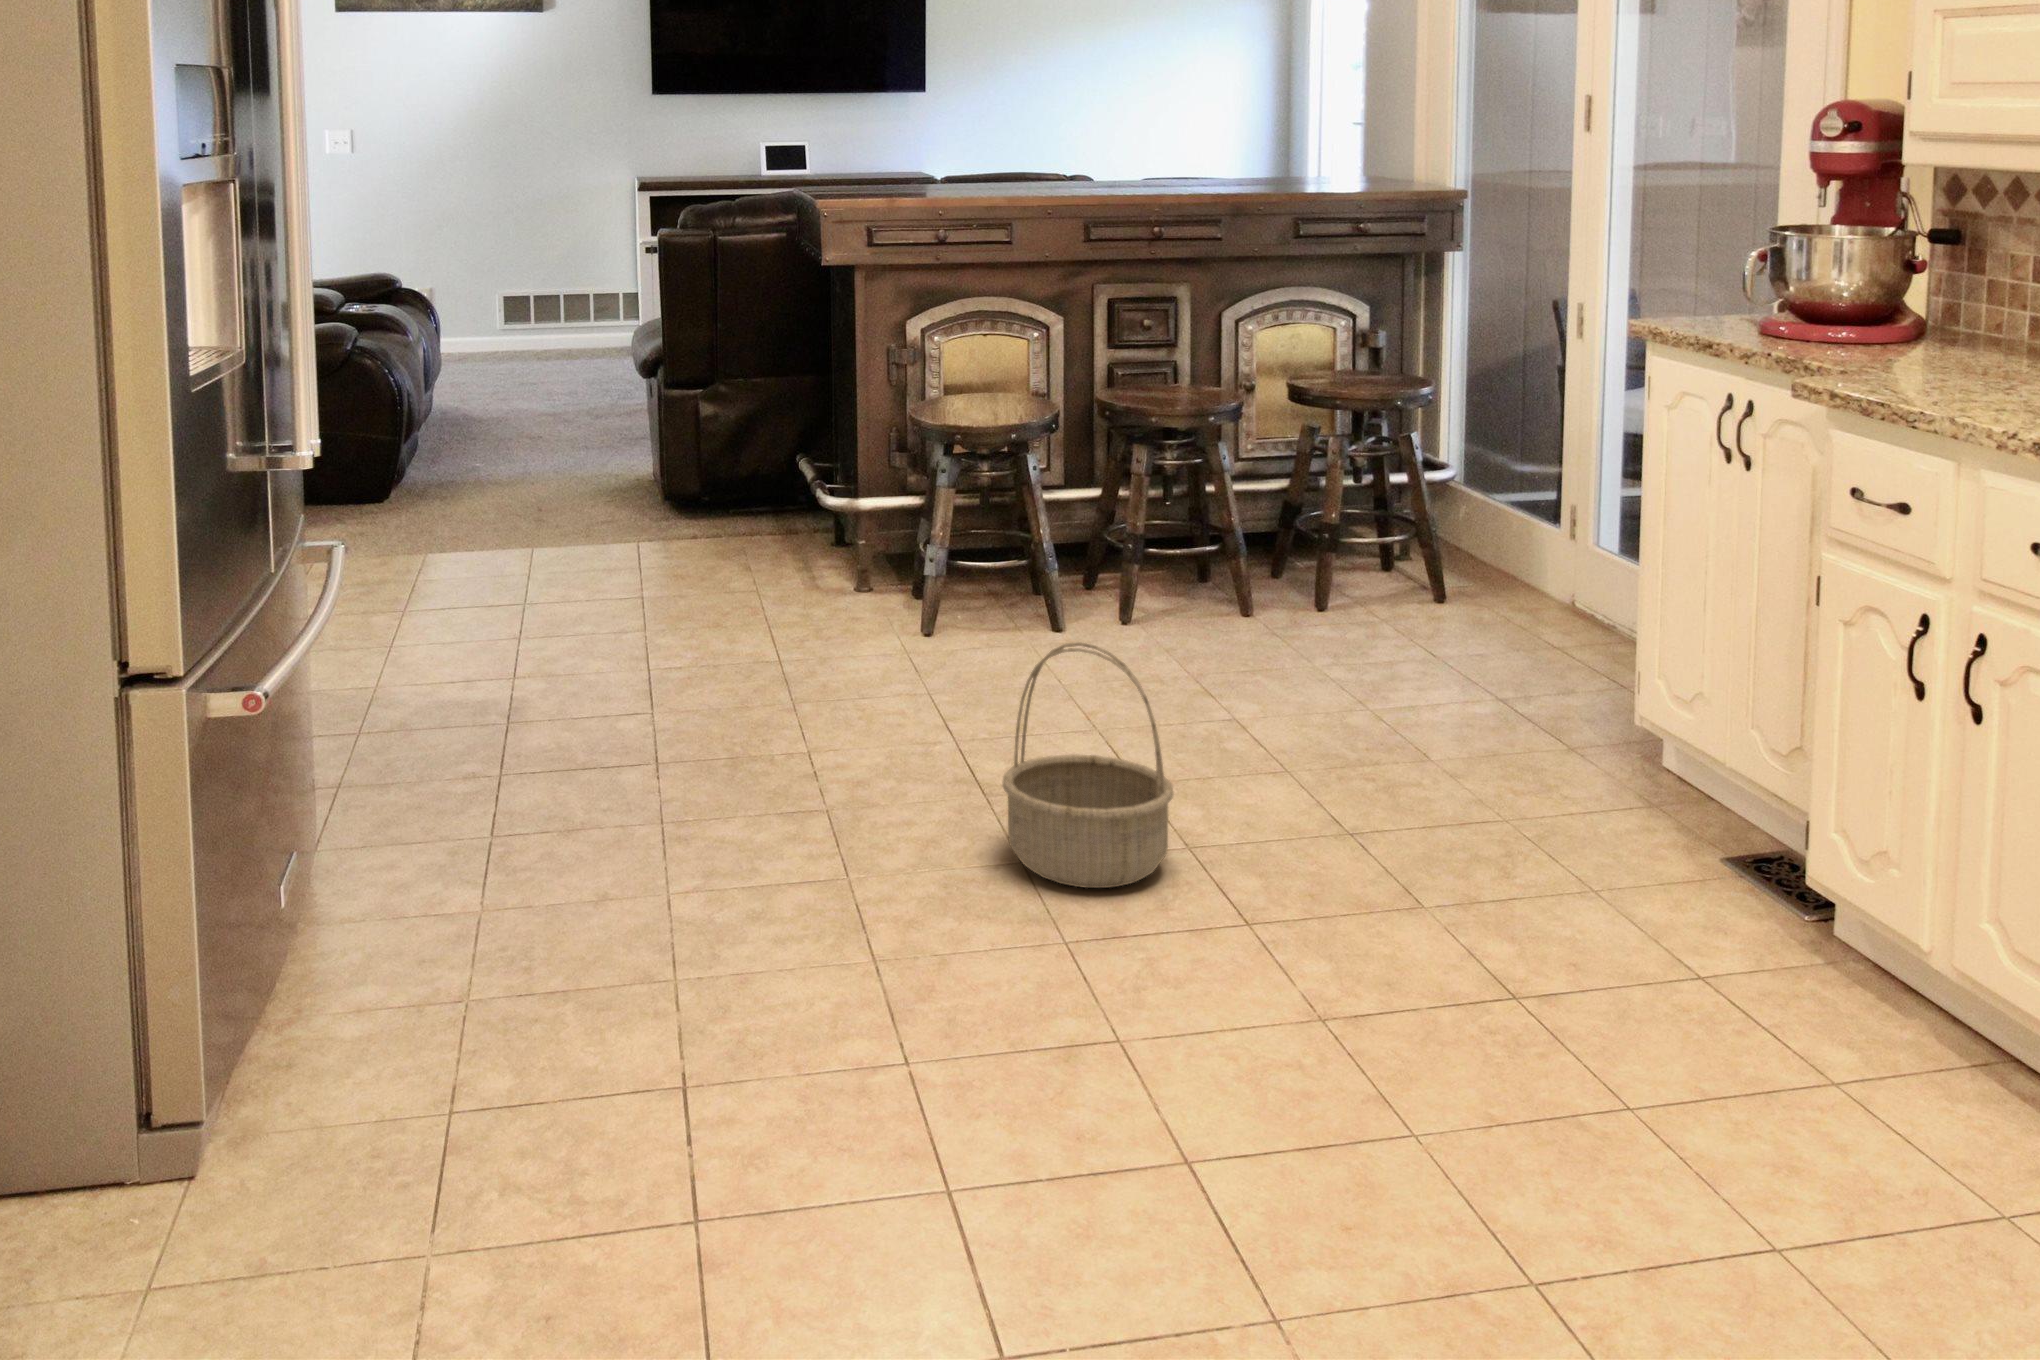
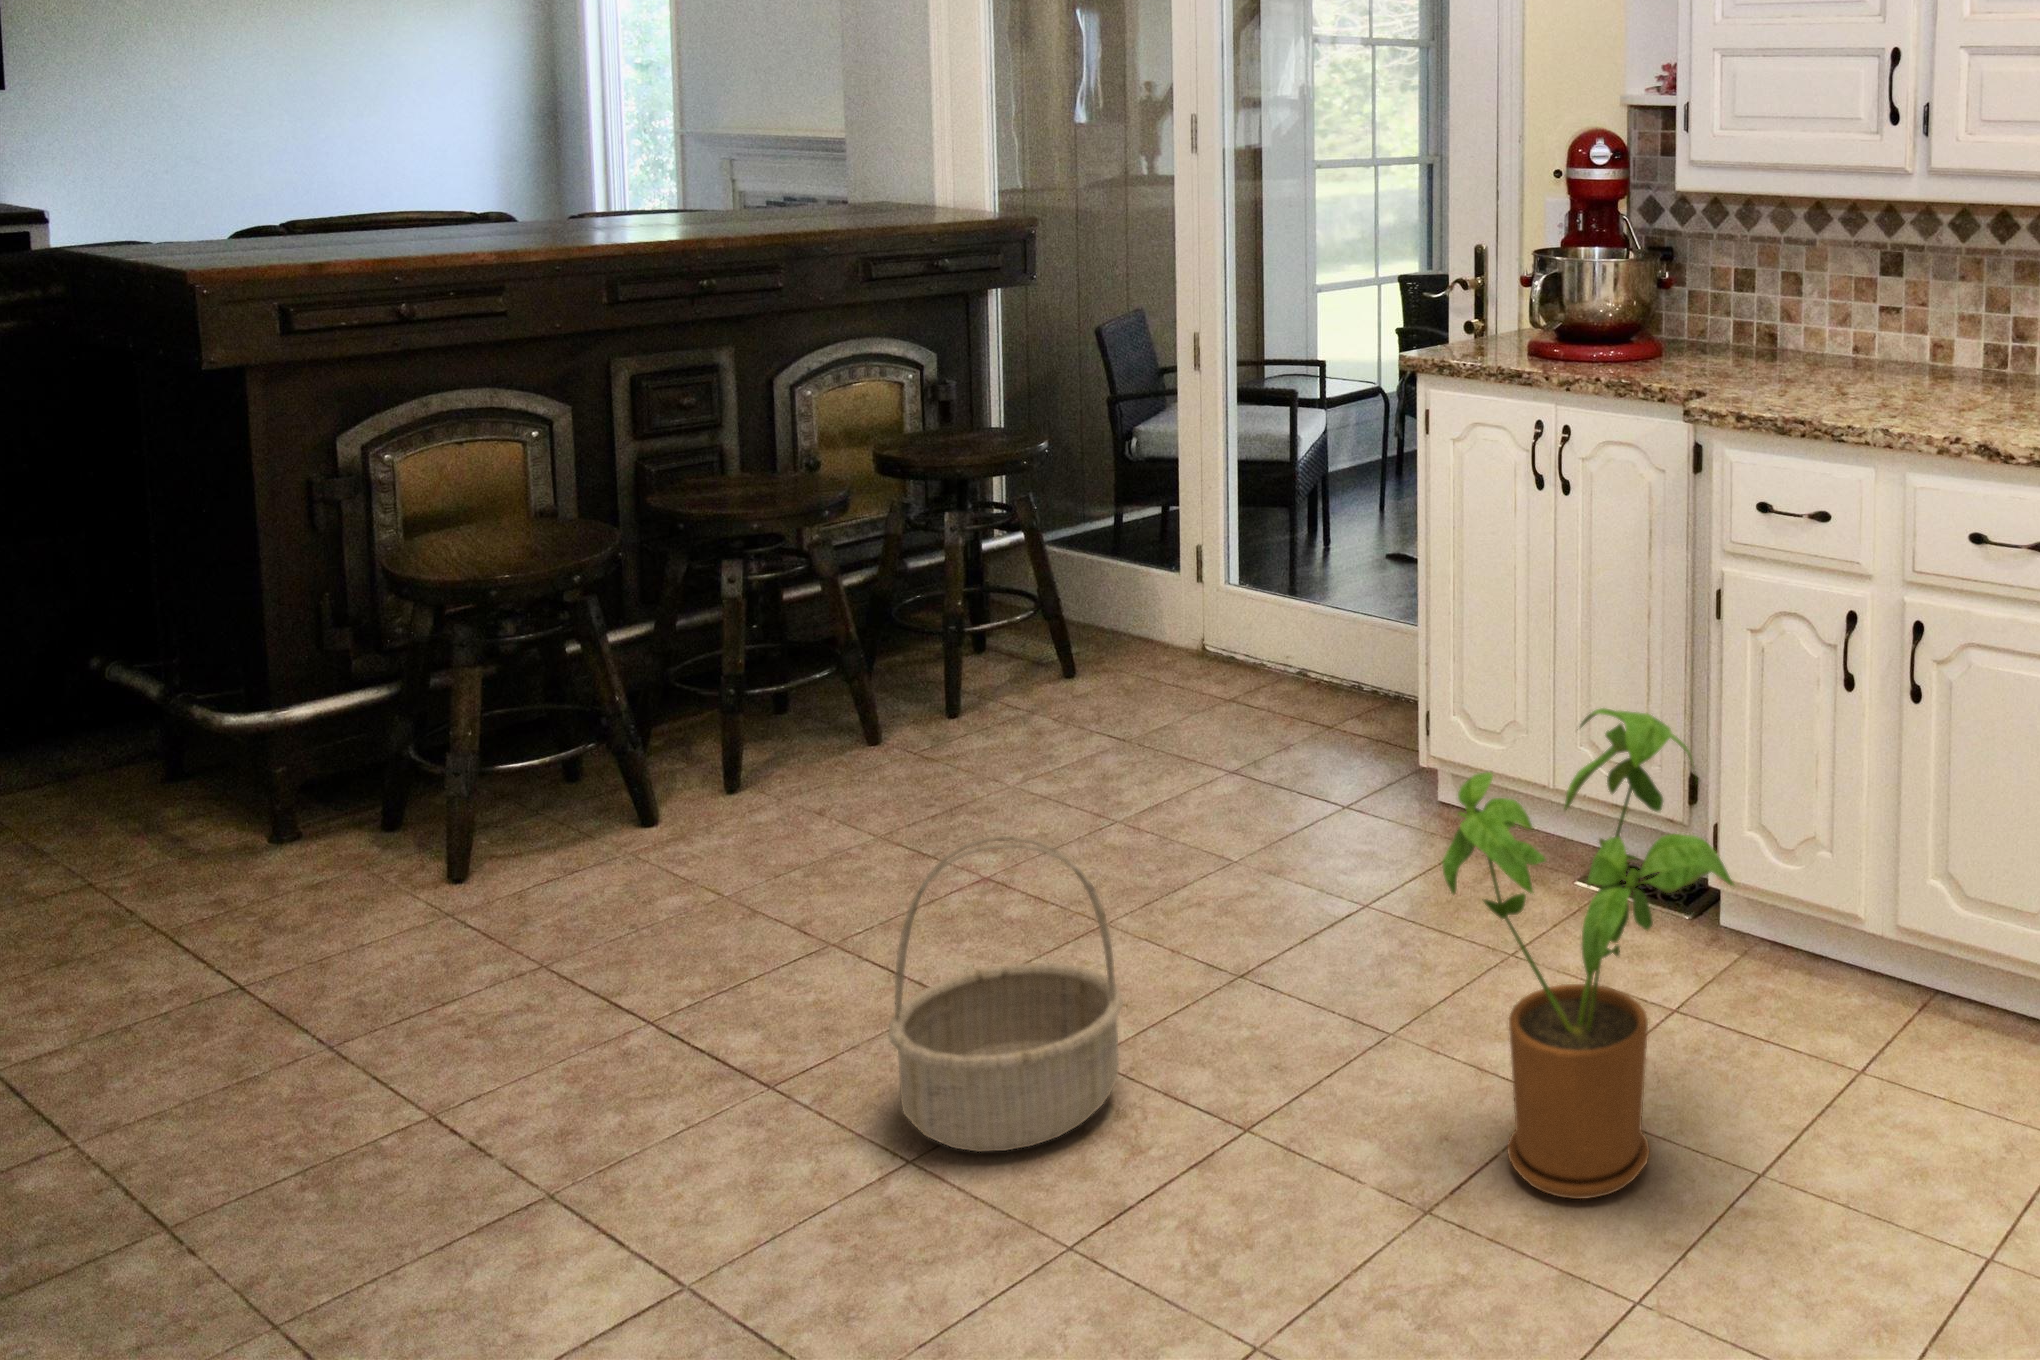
house plant: none [1357,633,1611,1073] -> present [1442,708,1734,1199]

